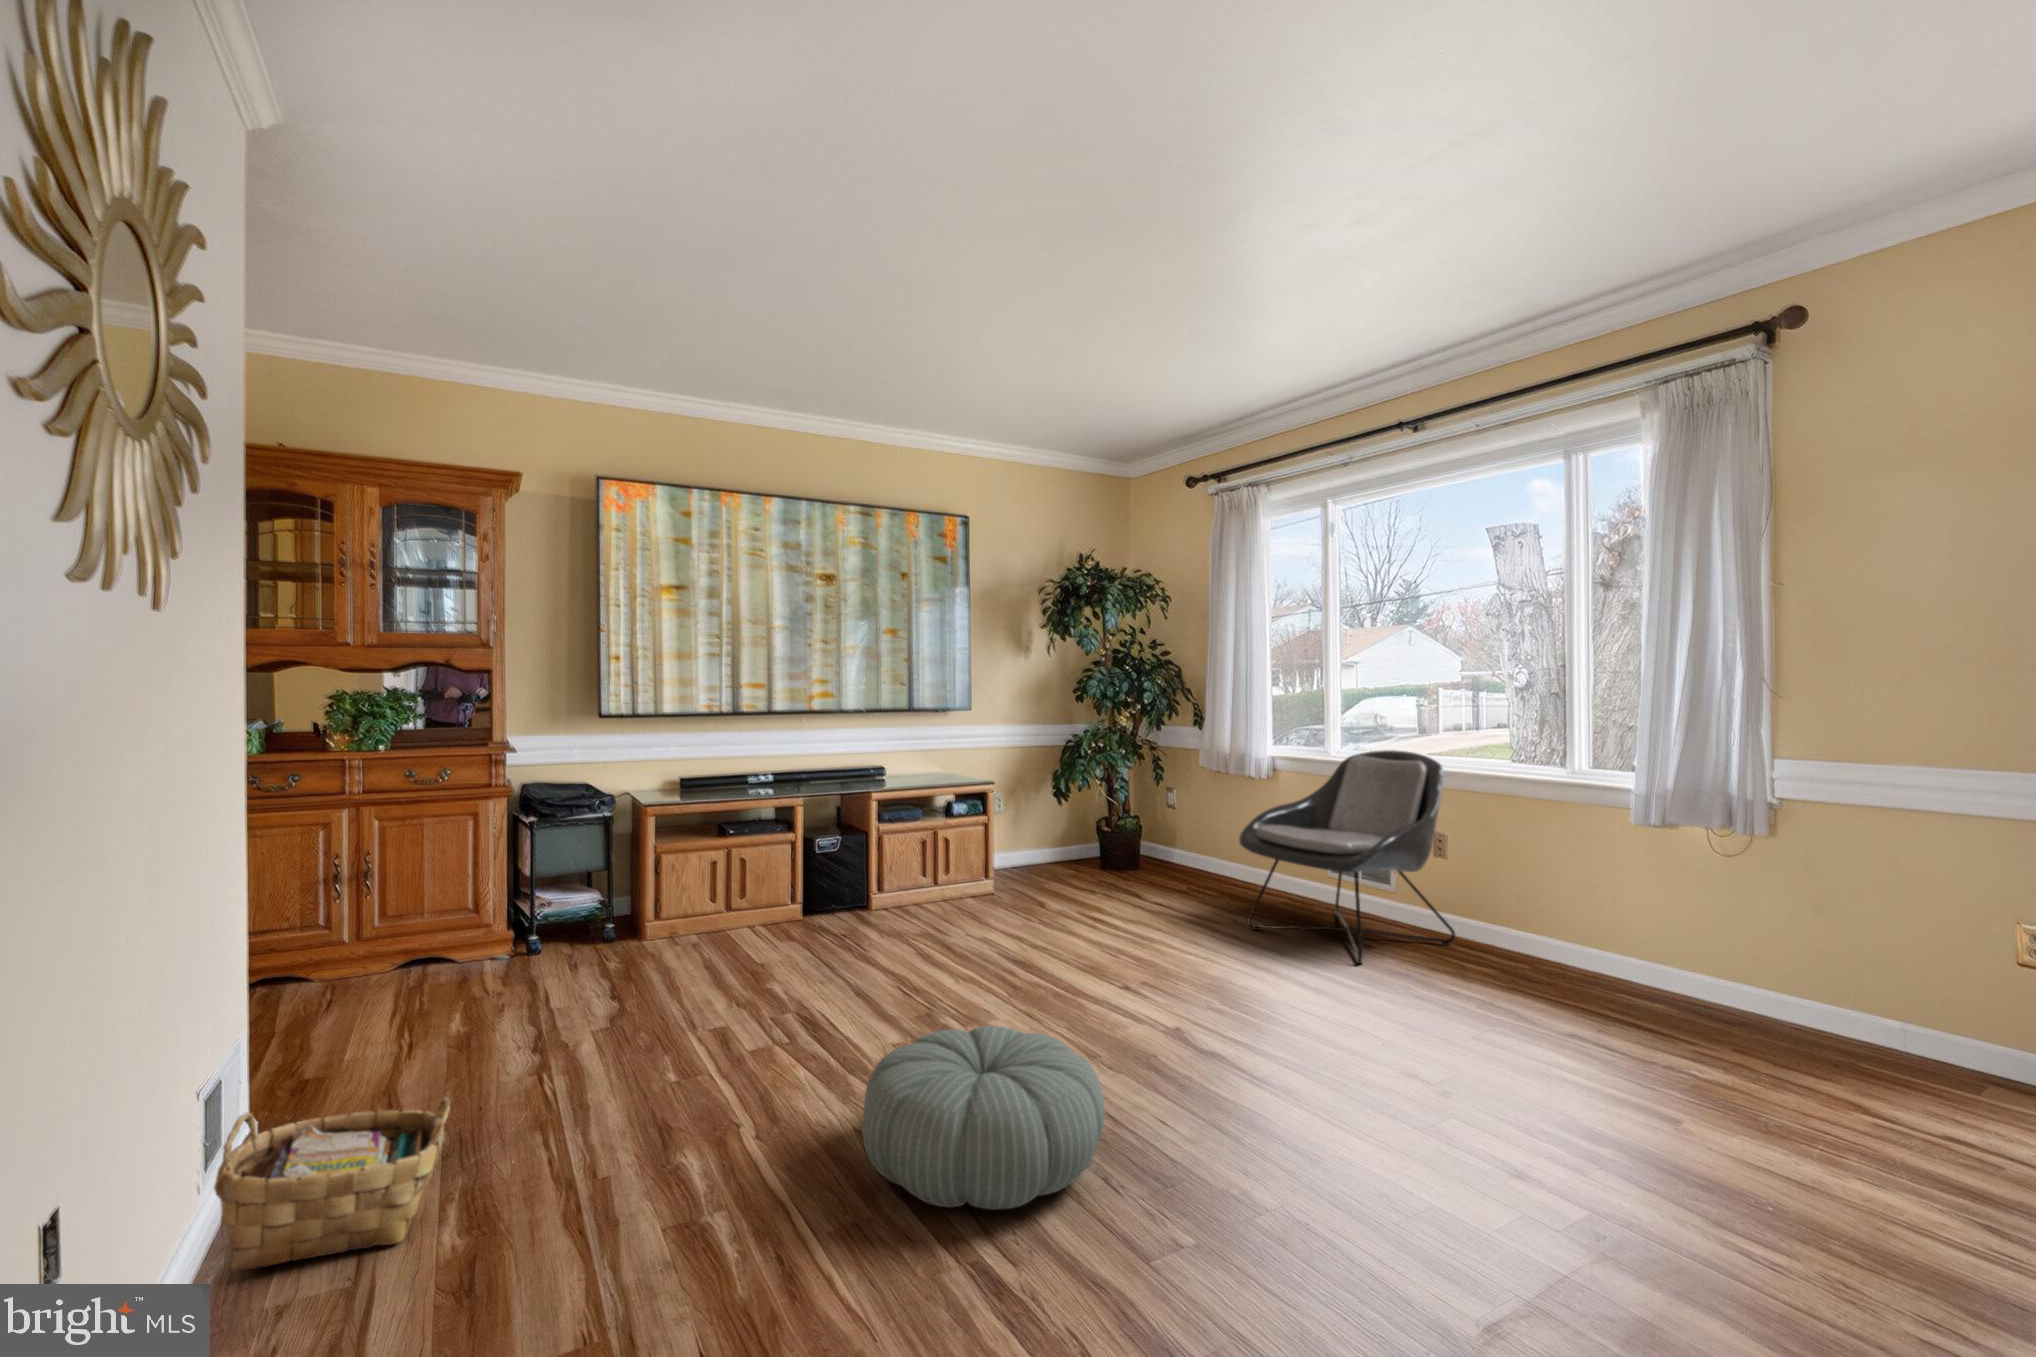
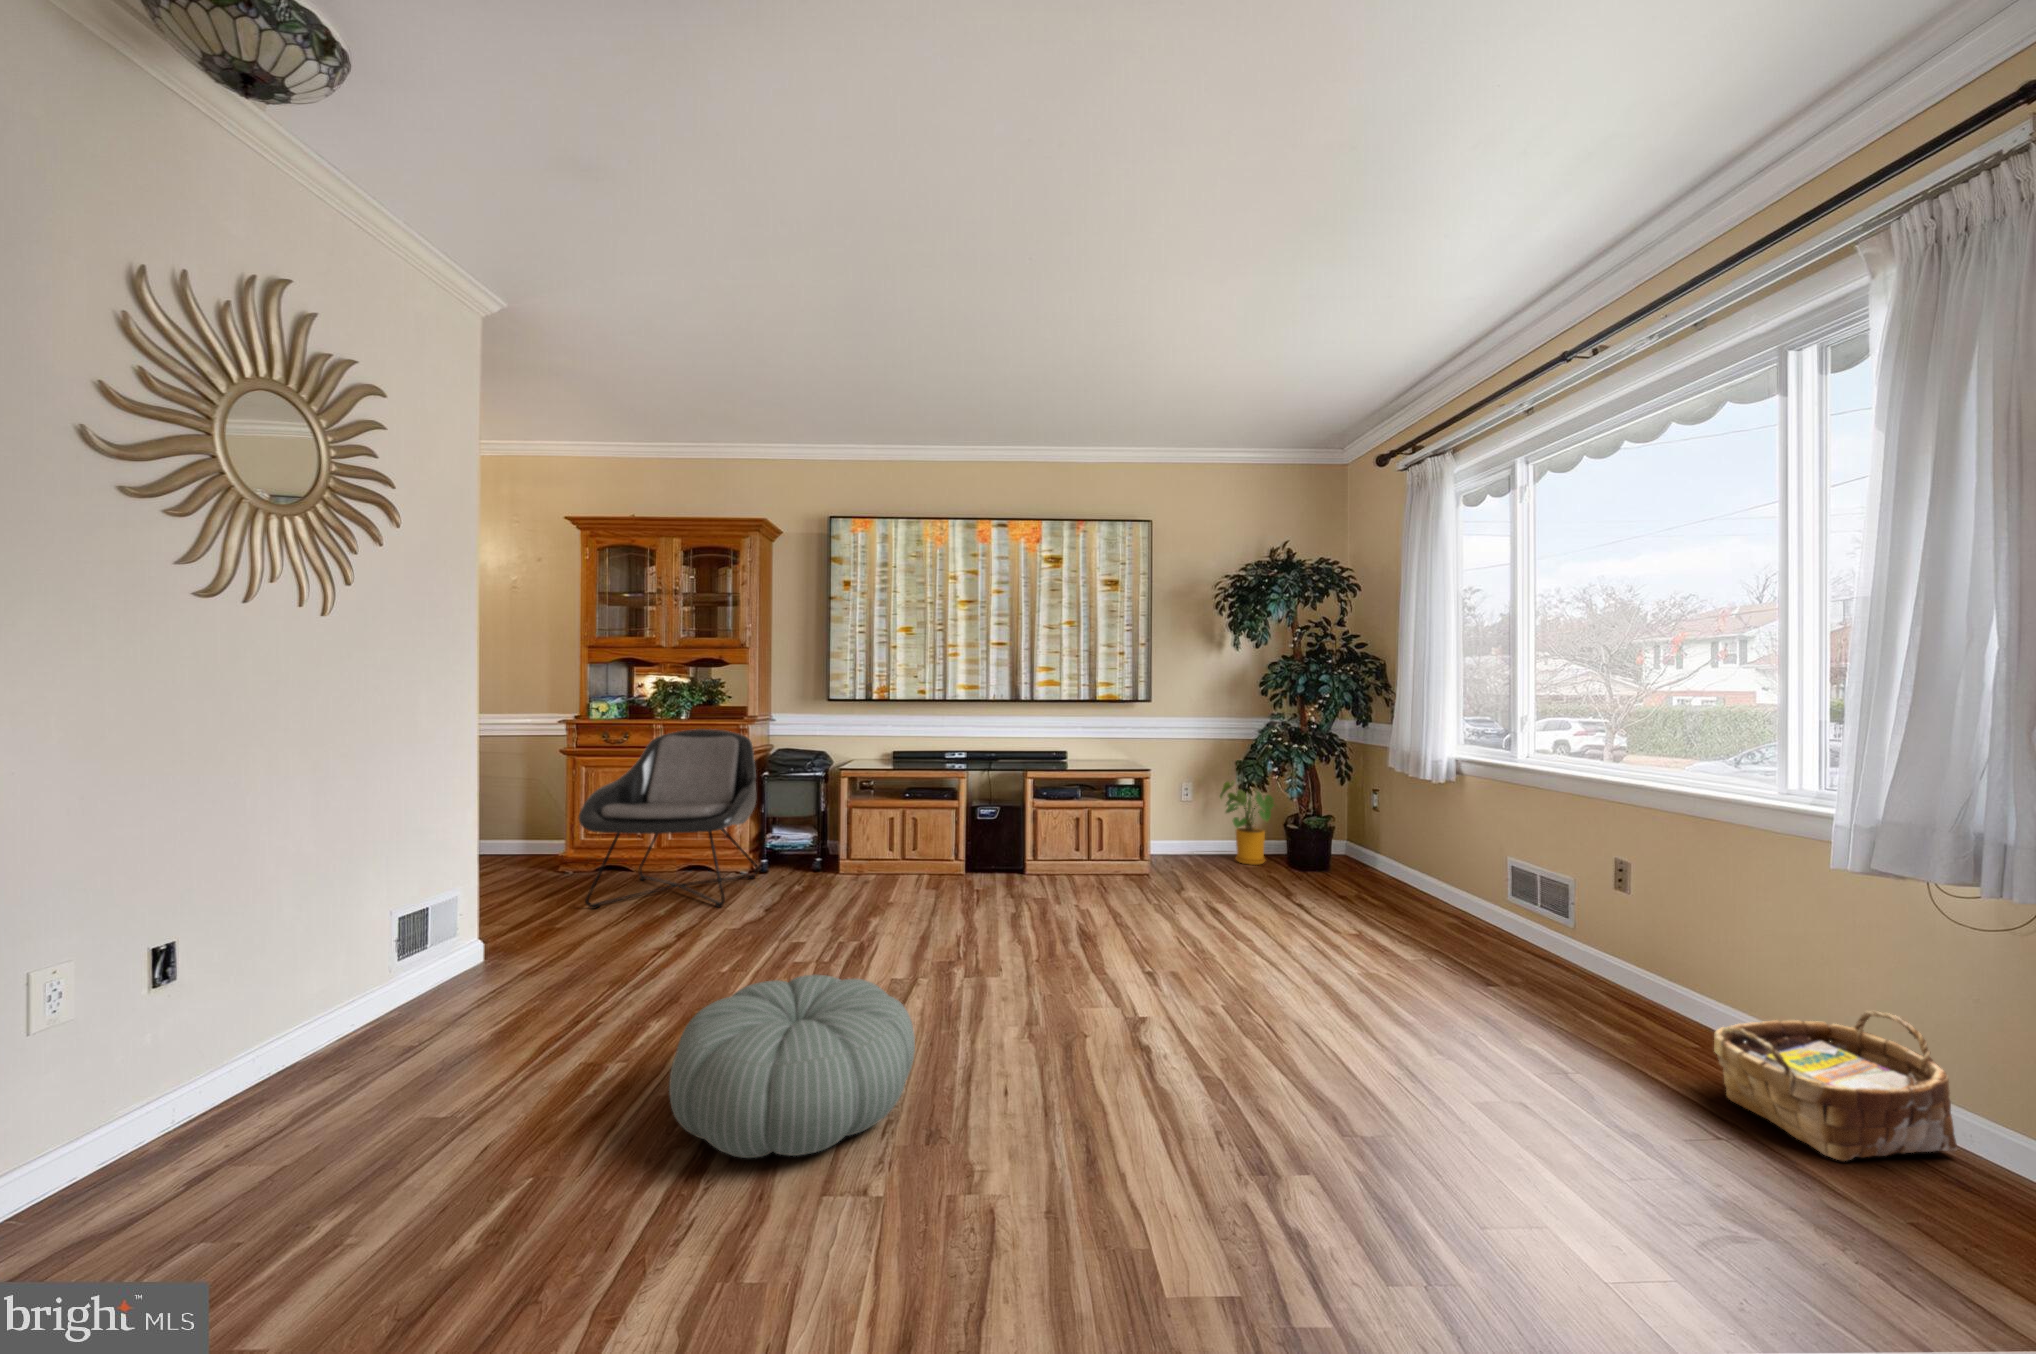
lounge chair: present [1239,750,1455,964] -> present [579,729,758,909]
house plant: none [1038,786,1103,872] -> present [1220,781,1278,865]
woven basket: present [214,1097,450,1274] -> present [1714,1011,1957,1161]

